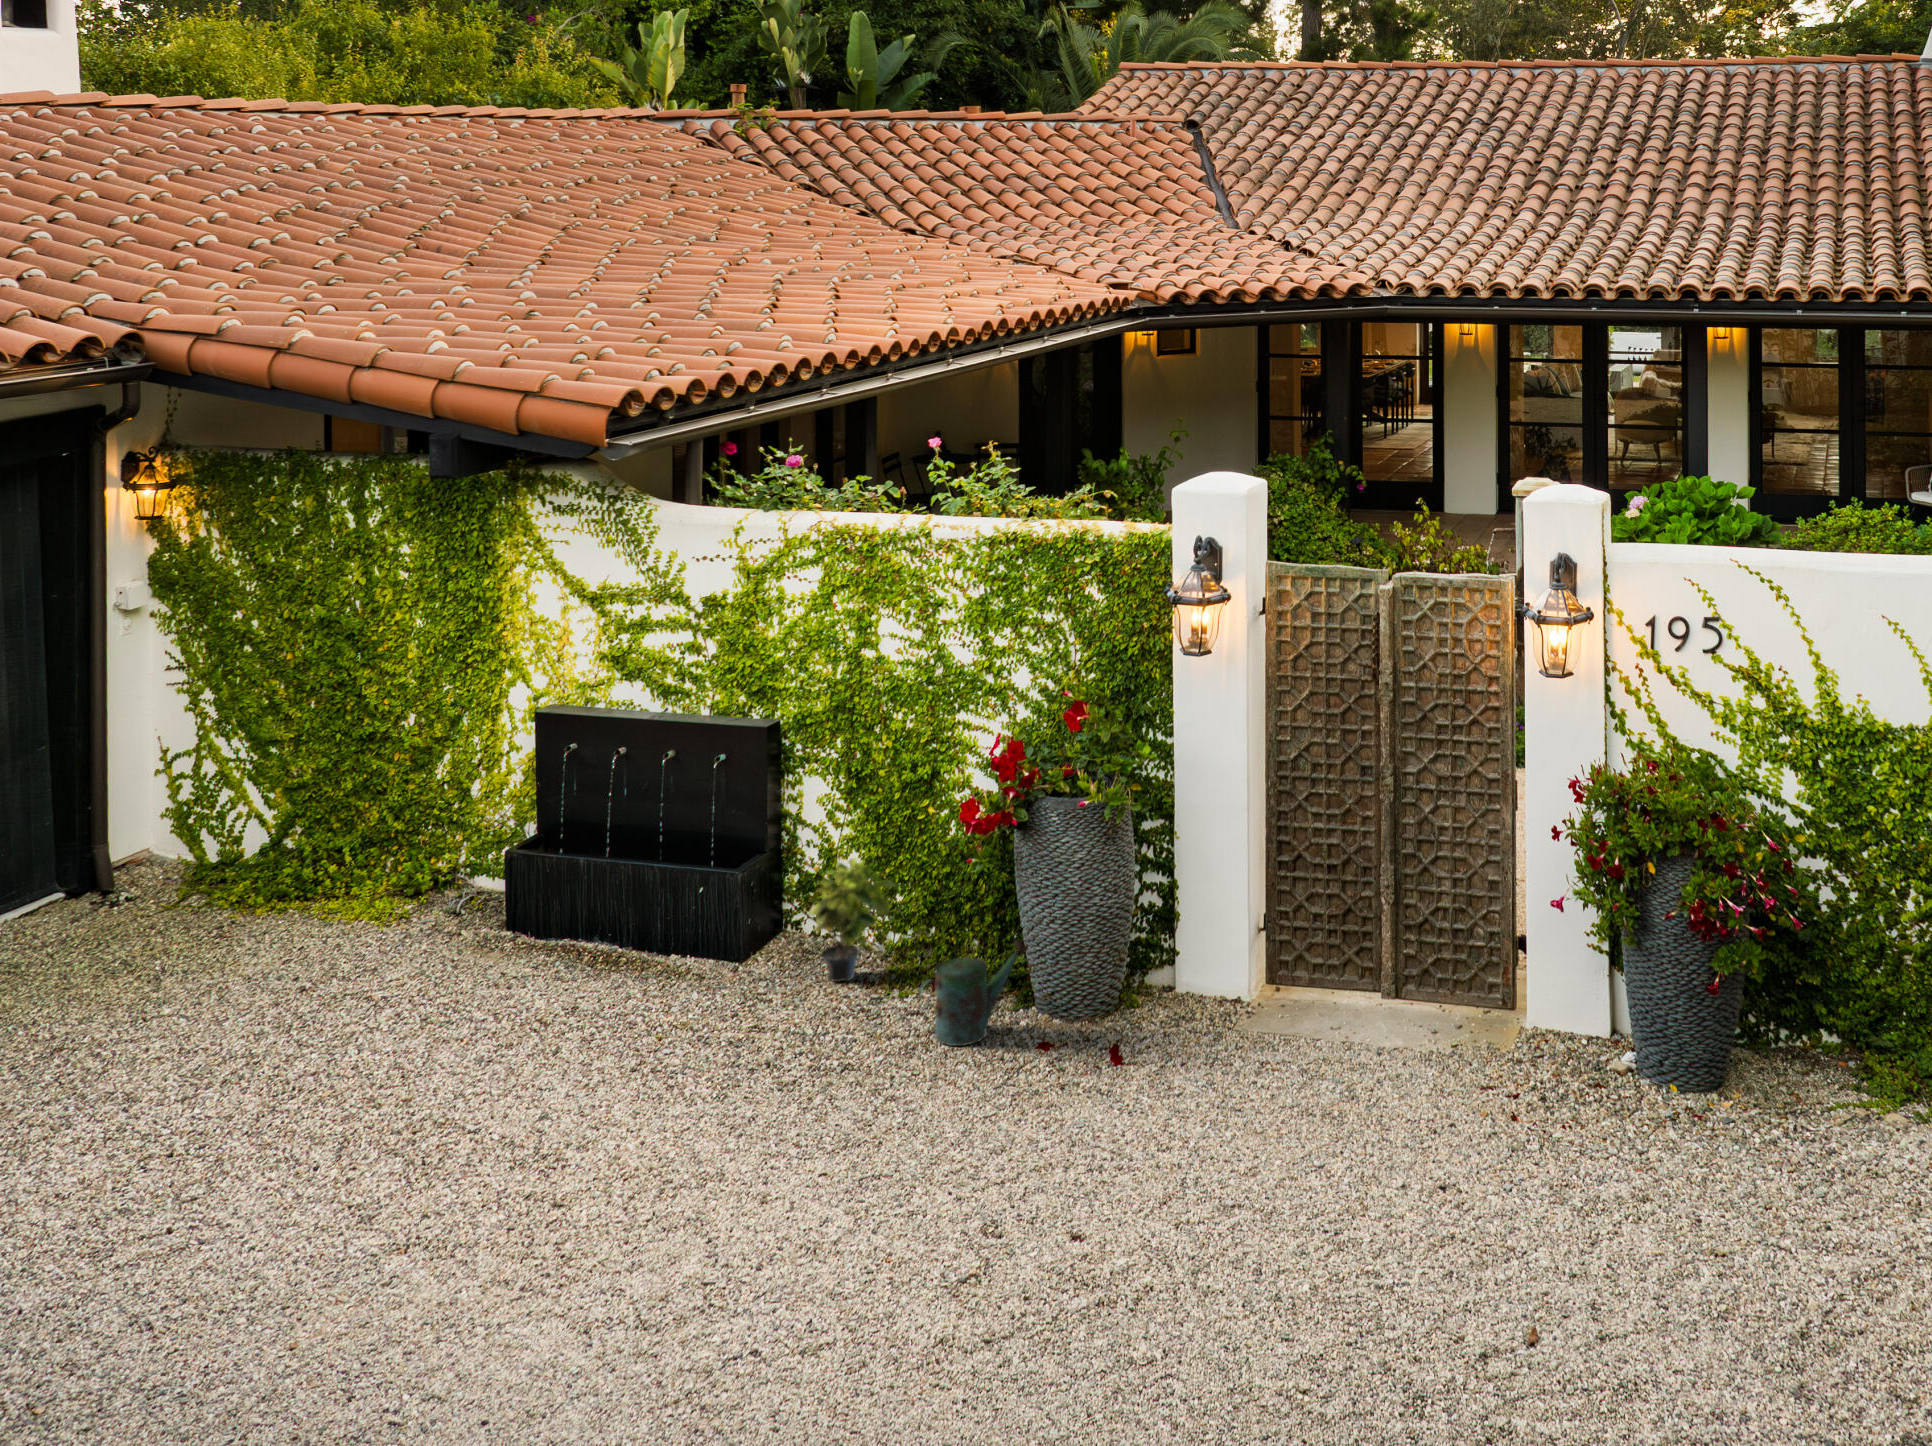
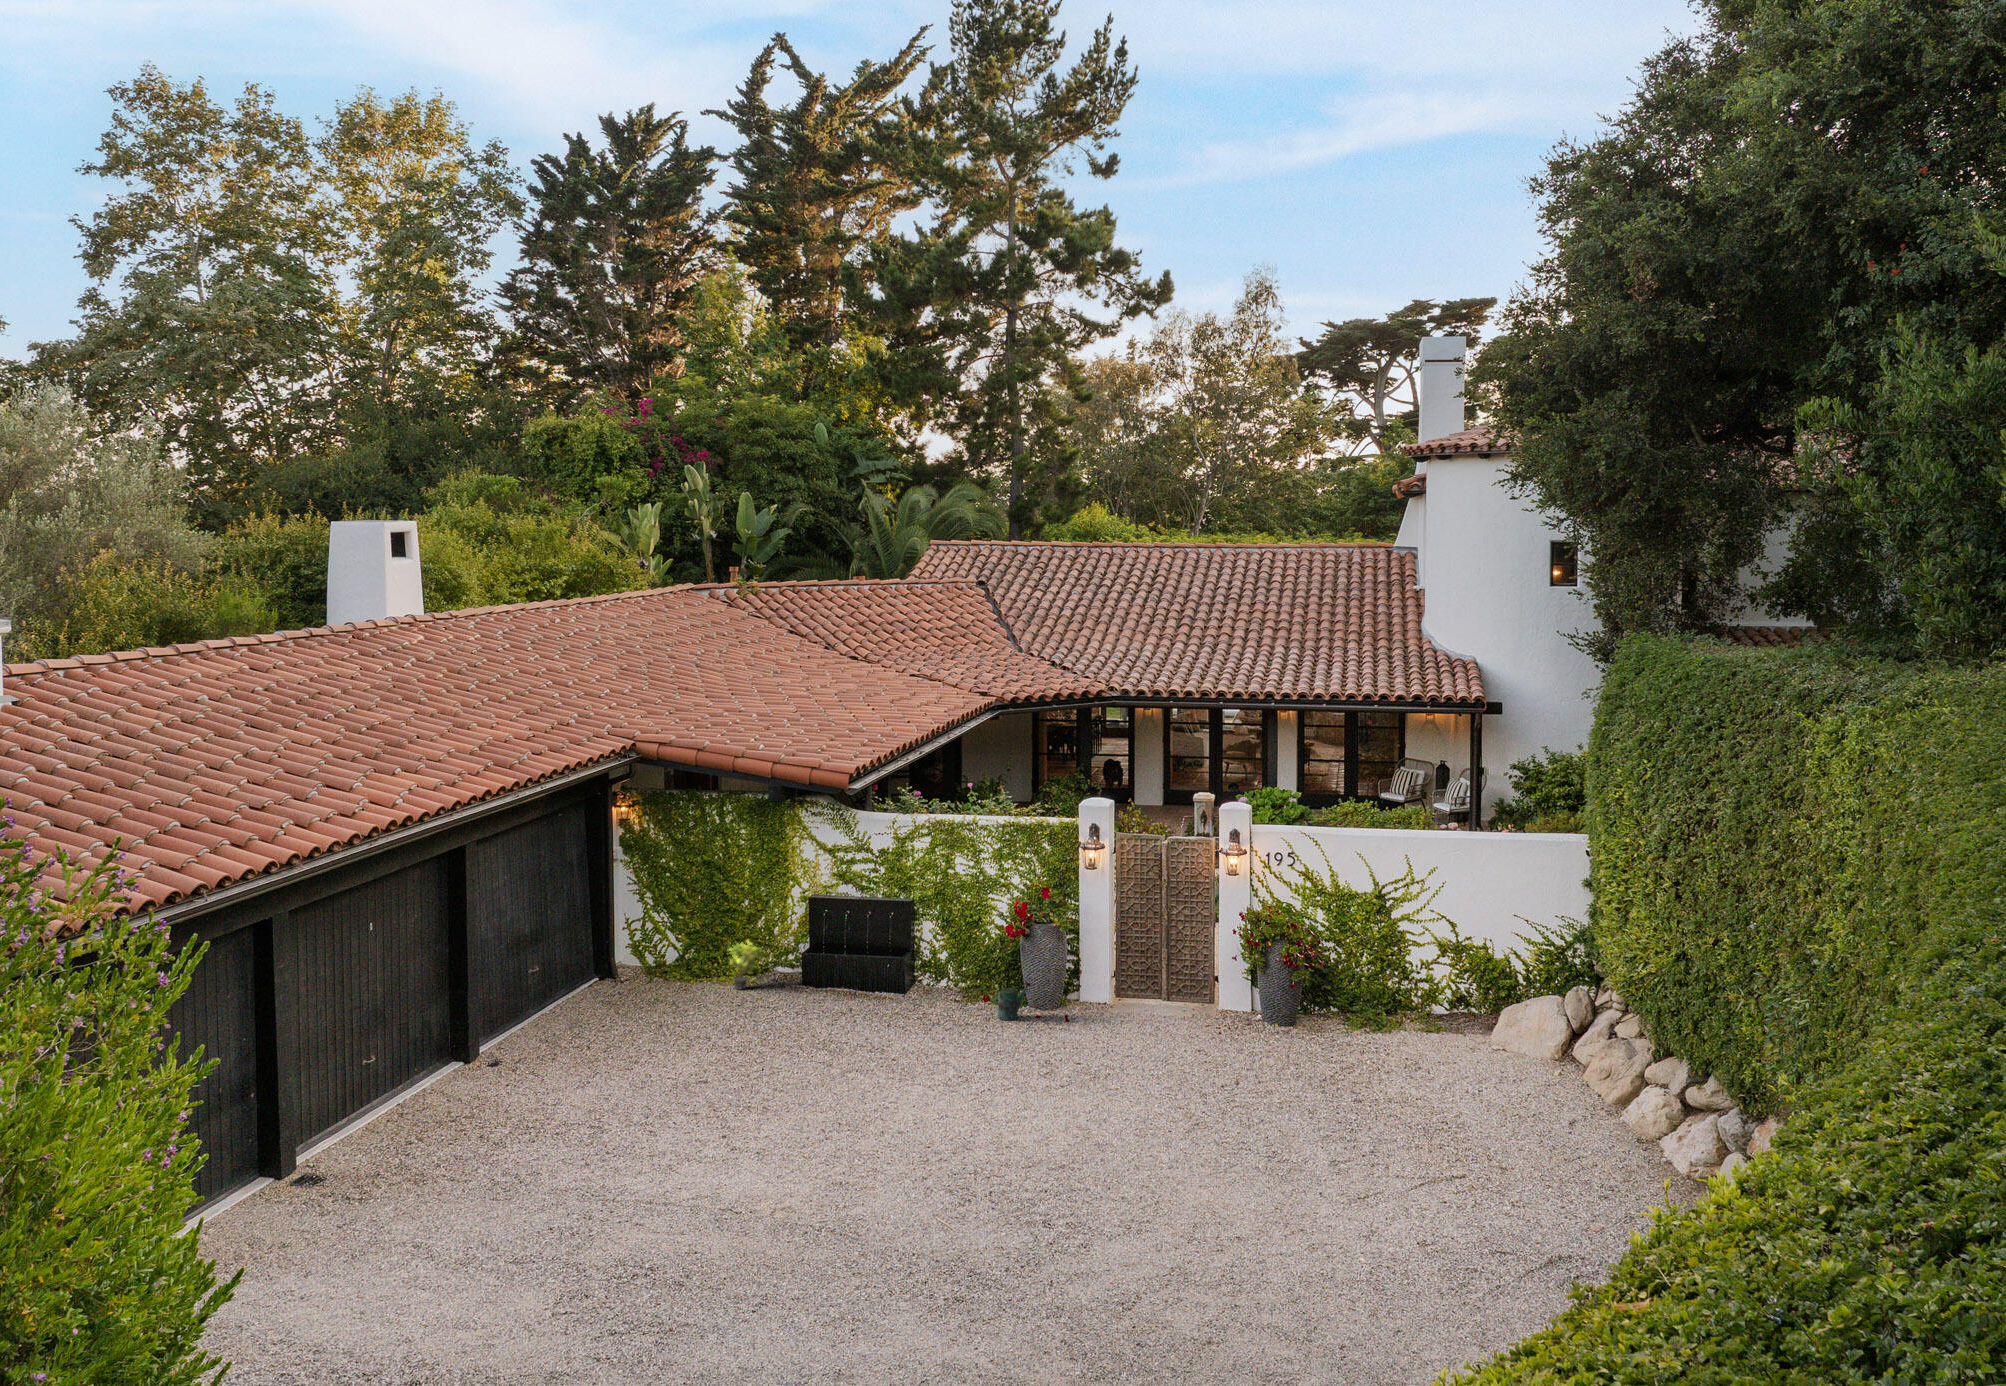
potted plant: present [809,858,895,981] -> present [730,941,763,989]

